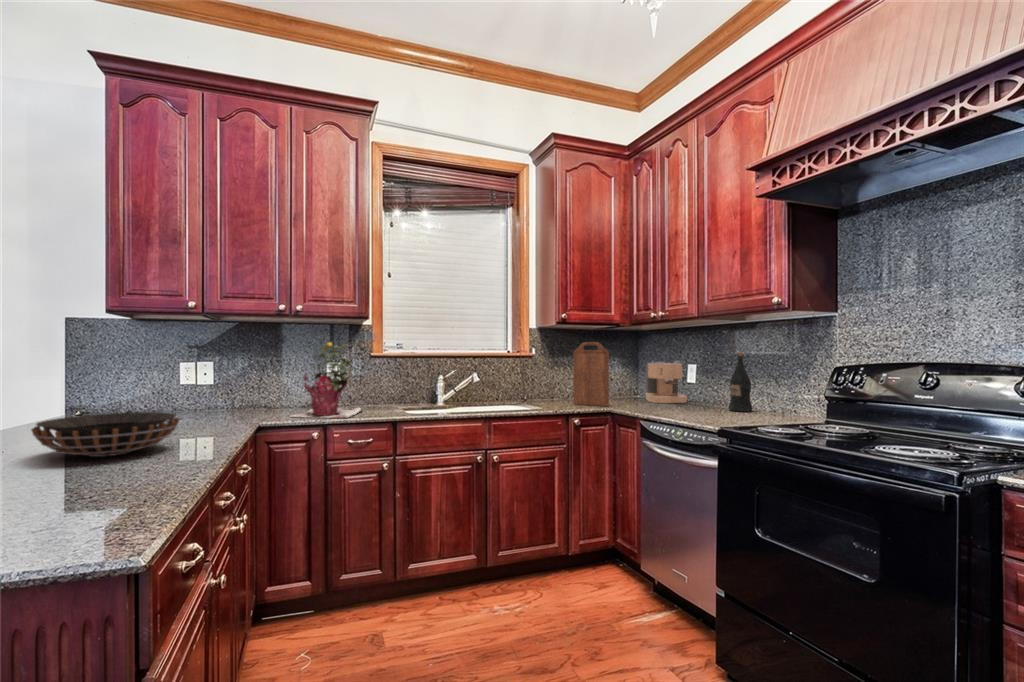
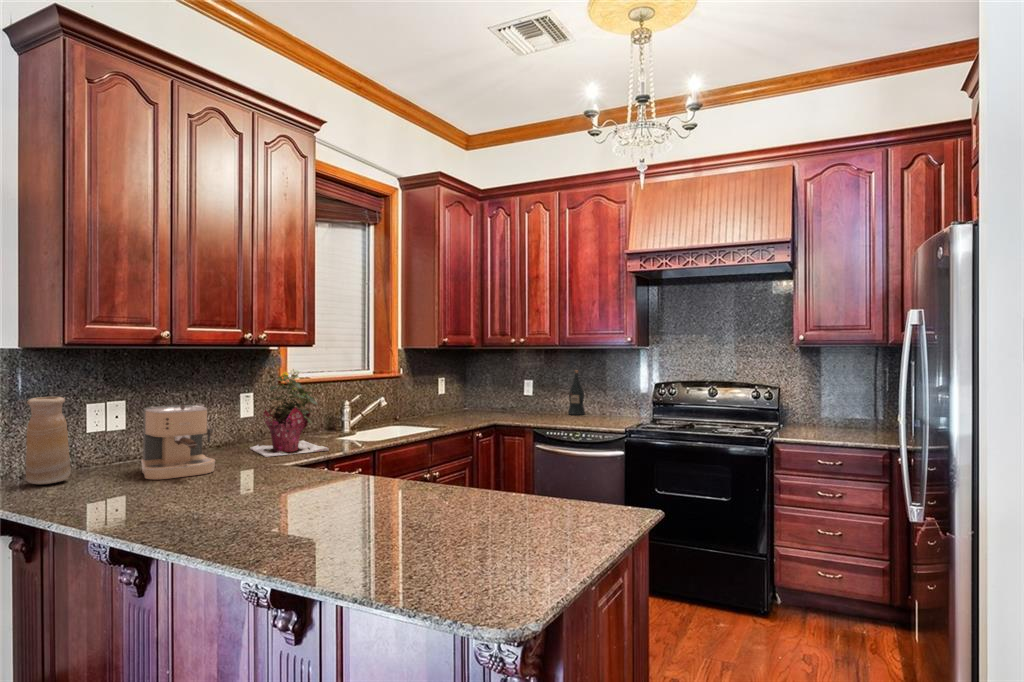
cutting board: present [573,342,609,406] -> none [454,364,487,420]
vase: none [109,354,141,418] -> present [26,397,71,485]
coffee maker: present [646,361,687,403] -> present [141,405,215,479]
decorative bowl: present [31,412,180,457] -> none [222,458,351,508]

